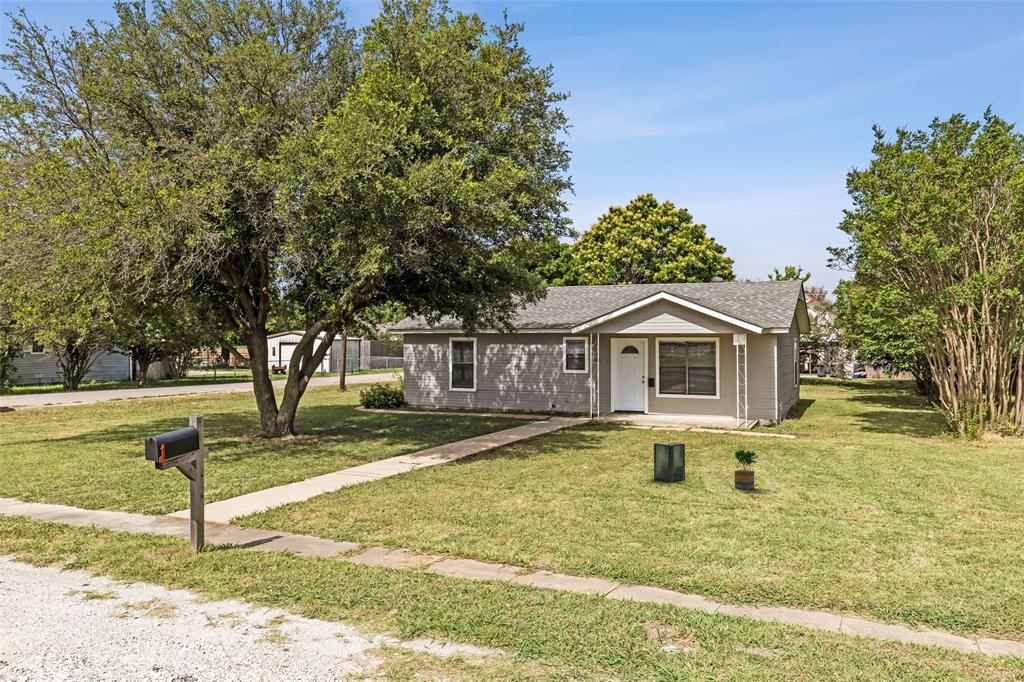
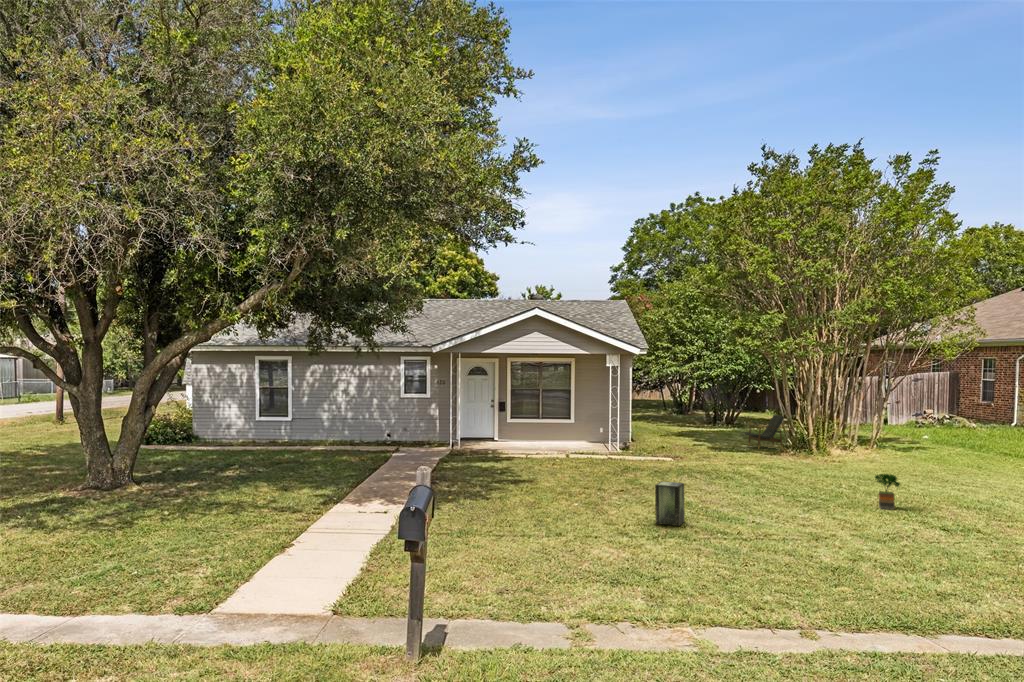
lounge chair: none [909,396,953,434] -> present [745,415,784,449]
potted tree: present [735,450,758,490] -> present [875,474,900,510]

